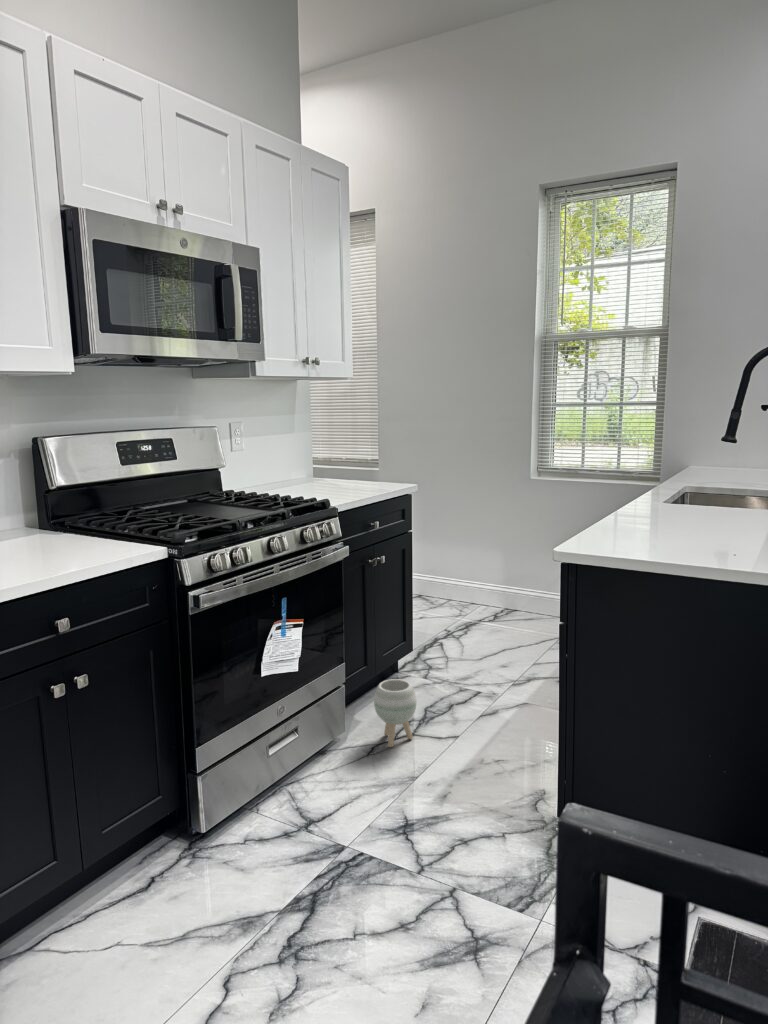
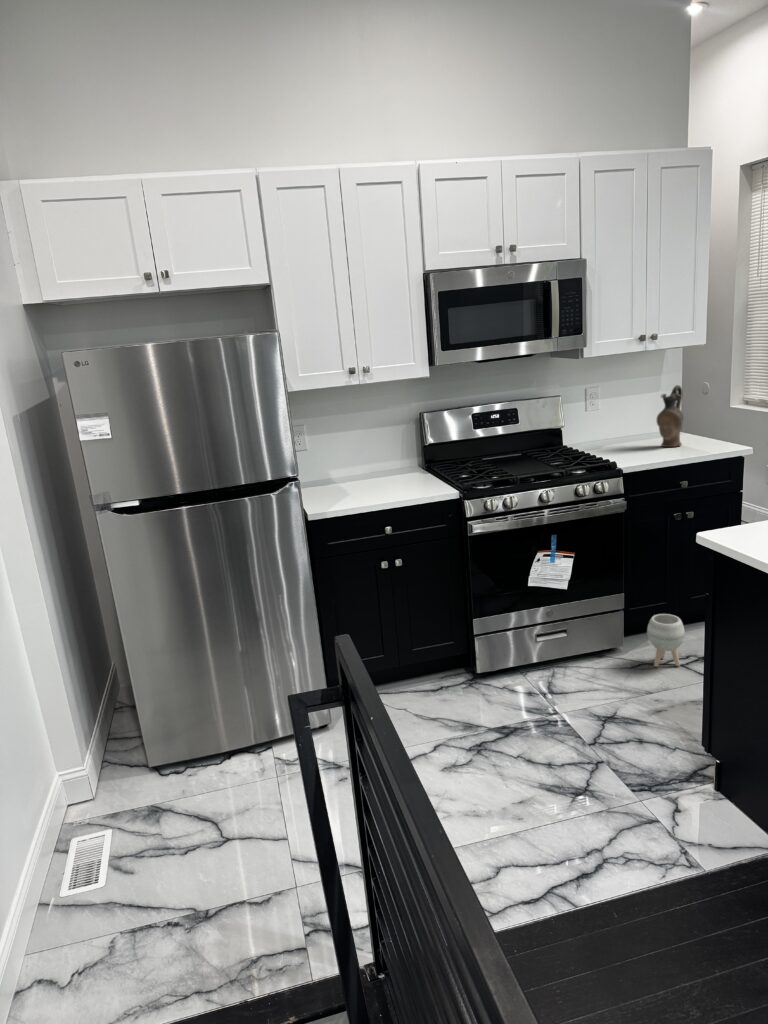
ceramic pitcher: none [323,417,352,487] -> present [656,385,683,447]

